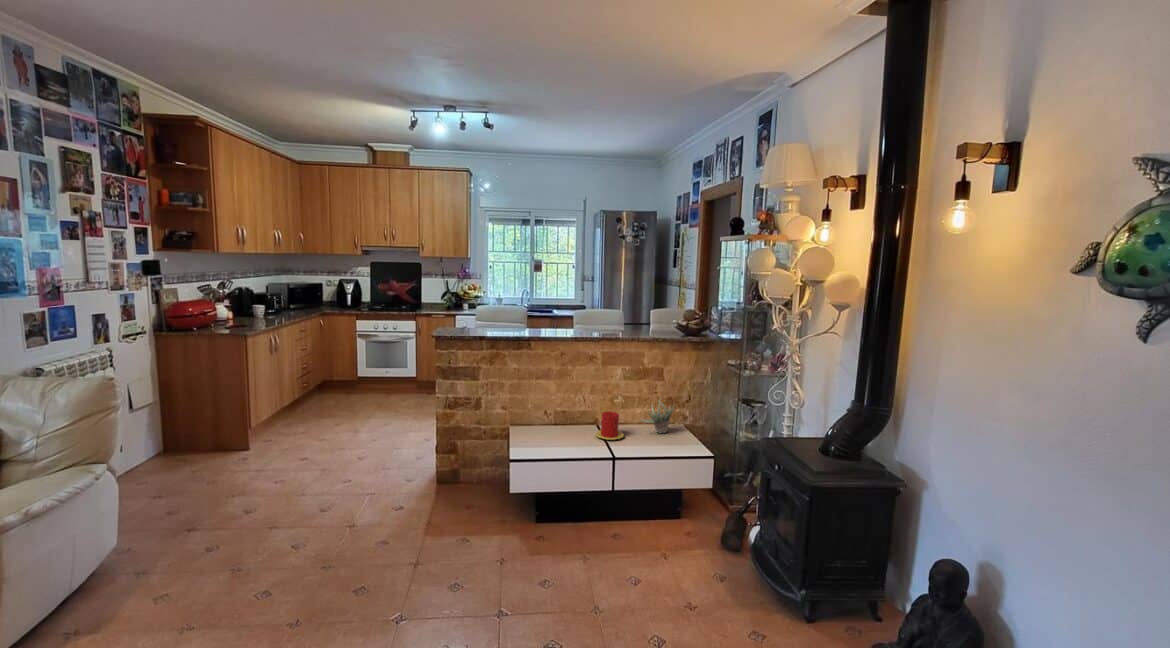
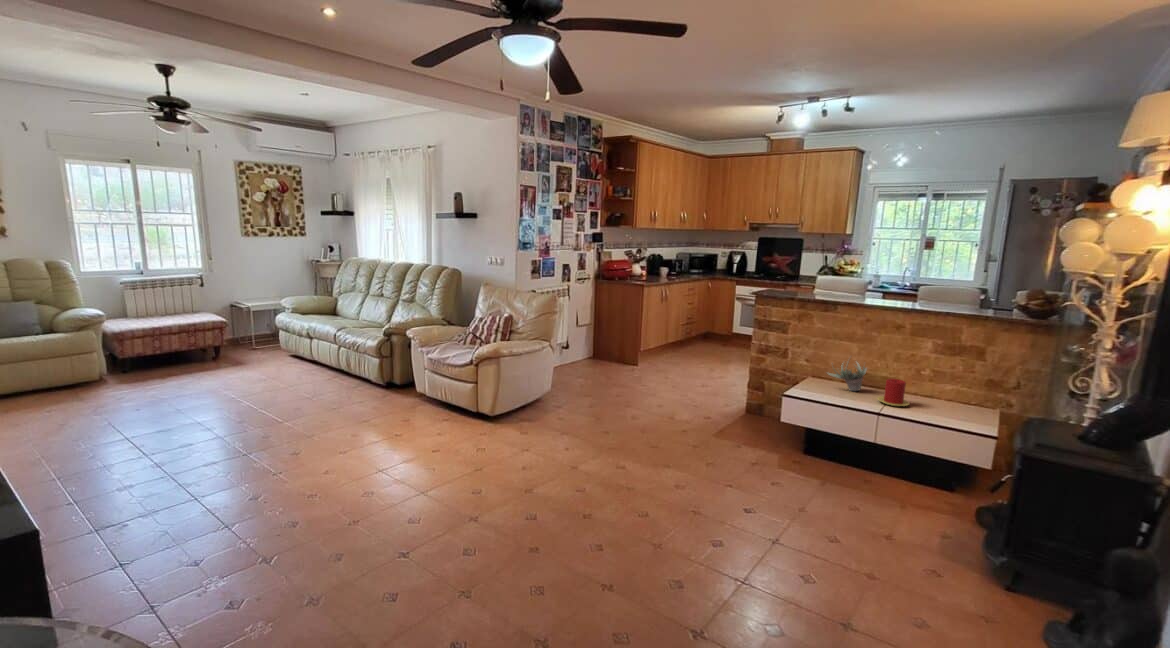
succulent plant: present [641,401,675,433] -> present [828,363,867,391]

